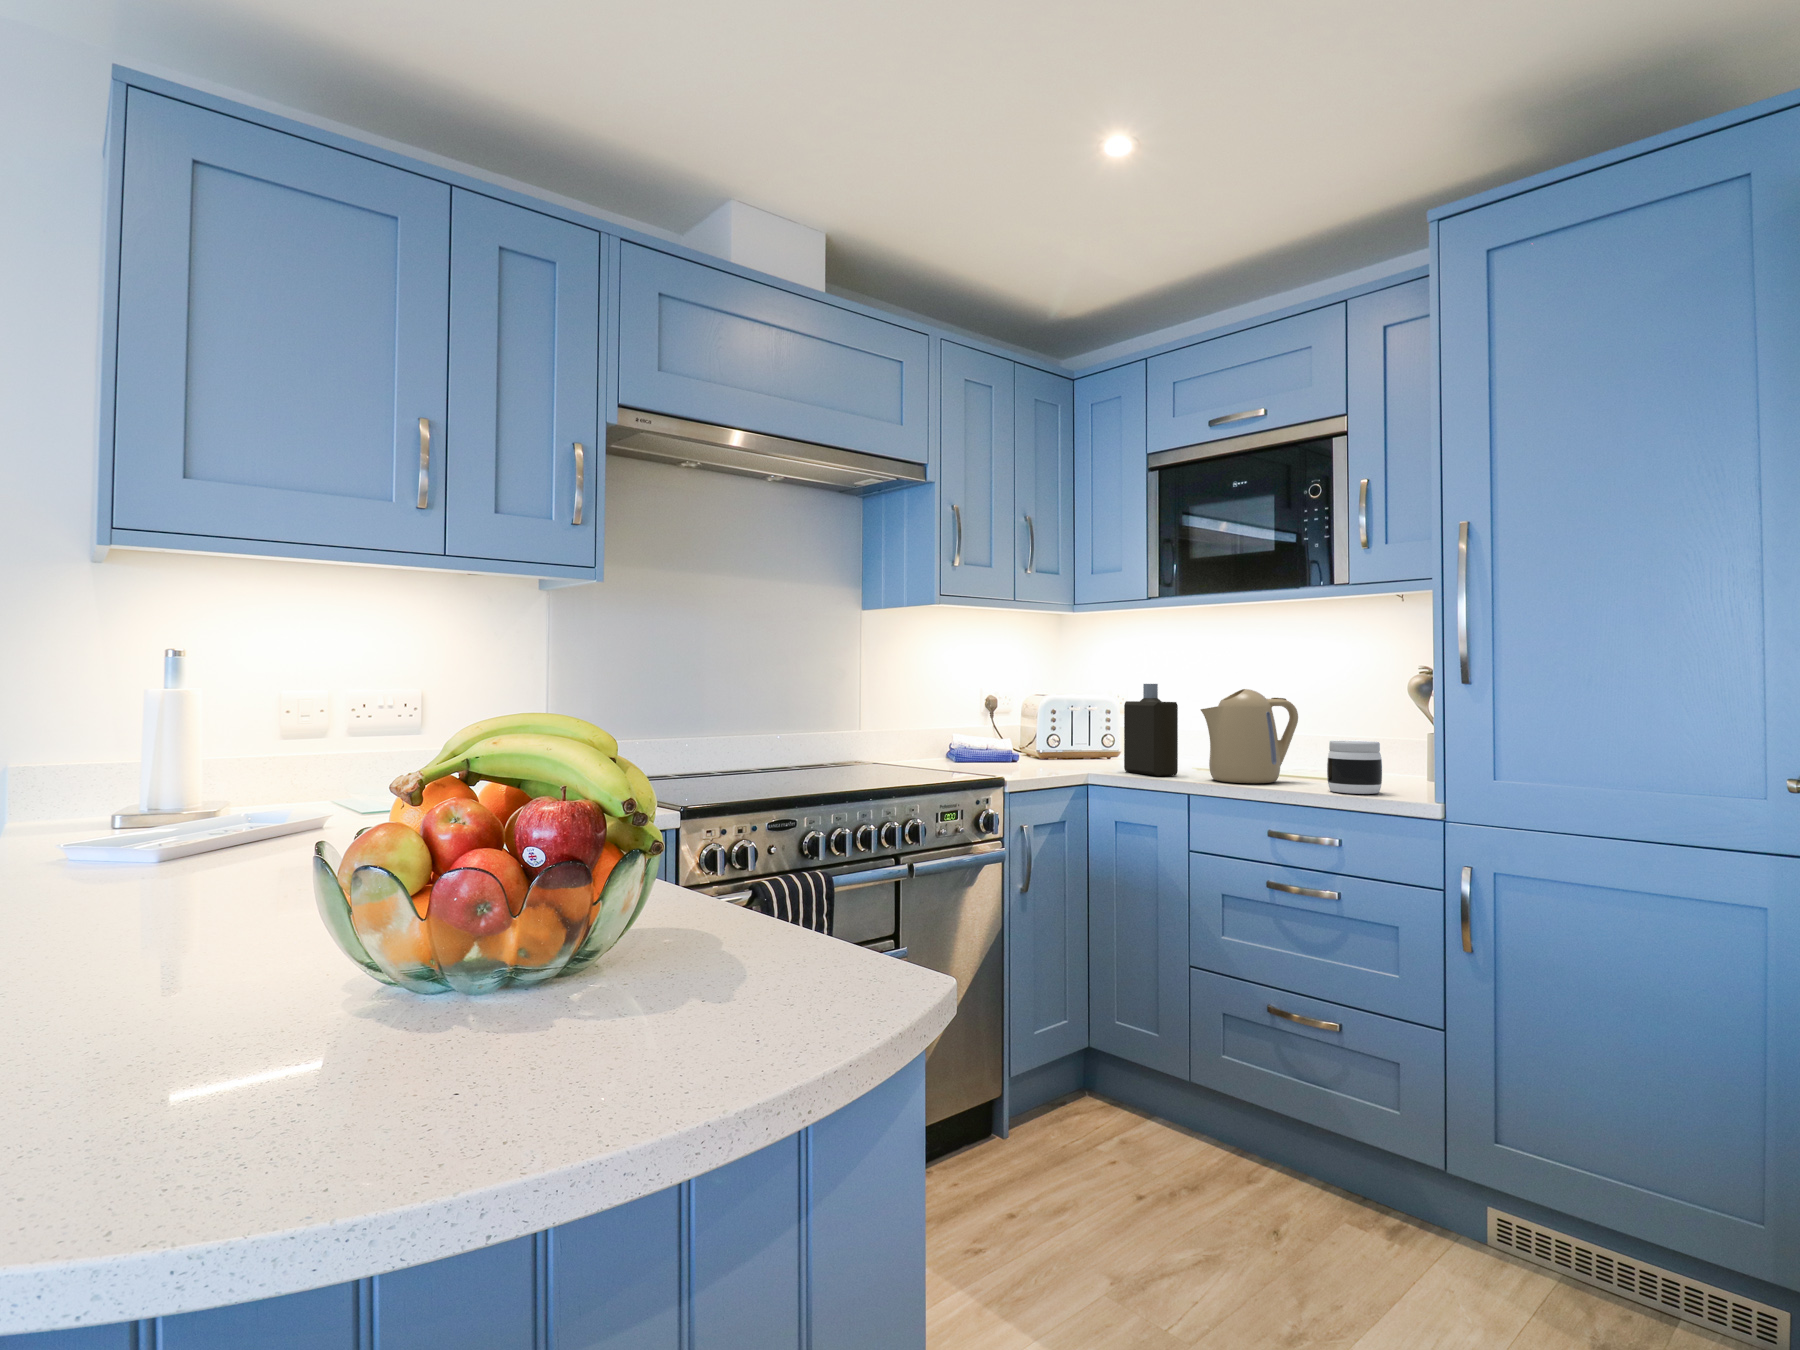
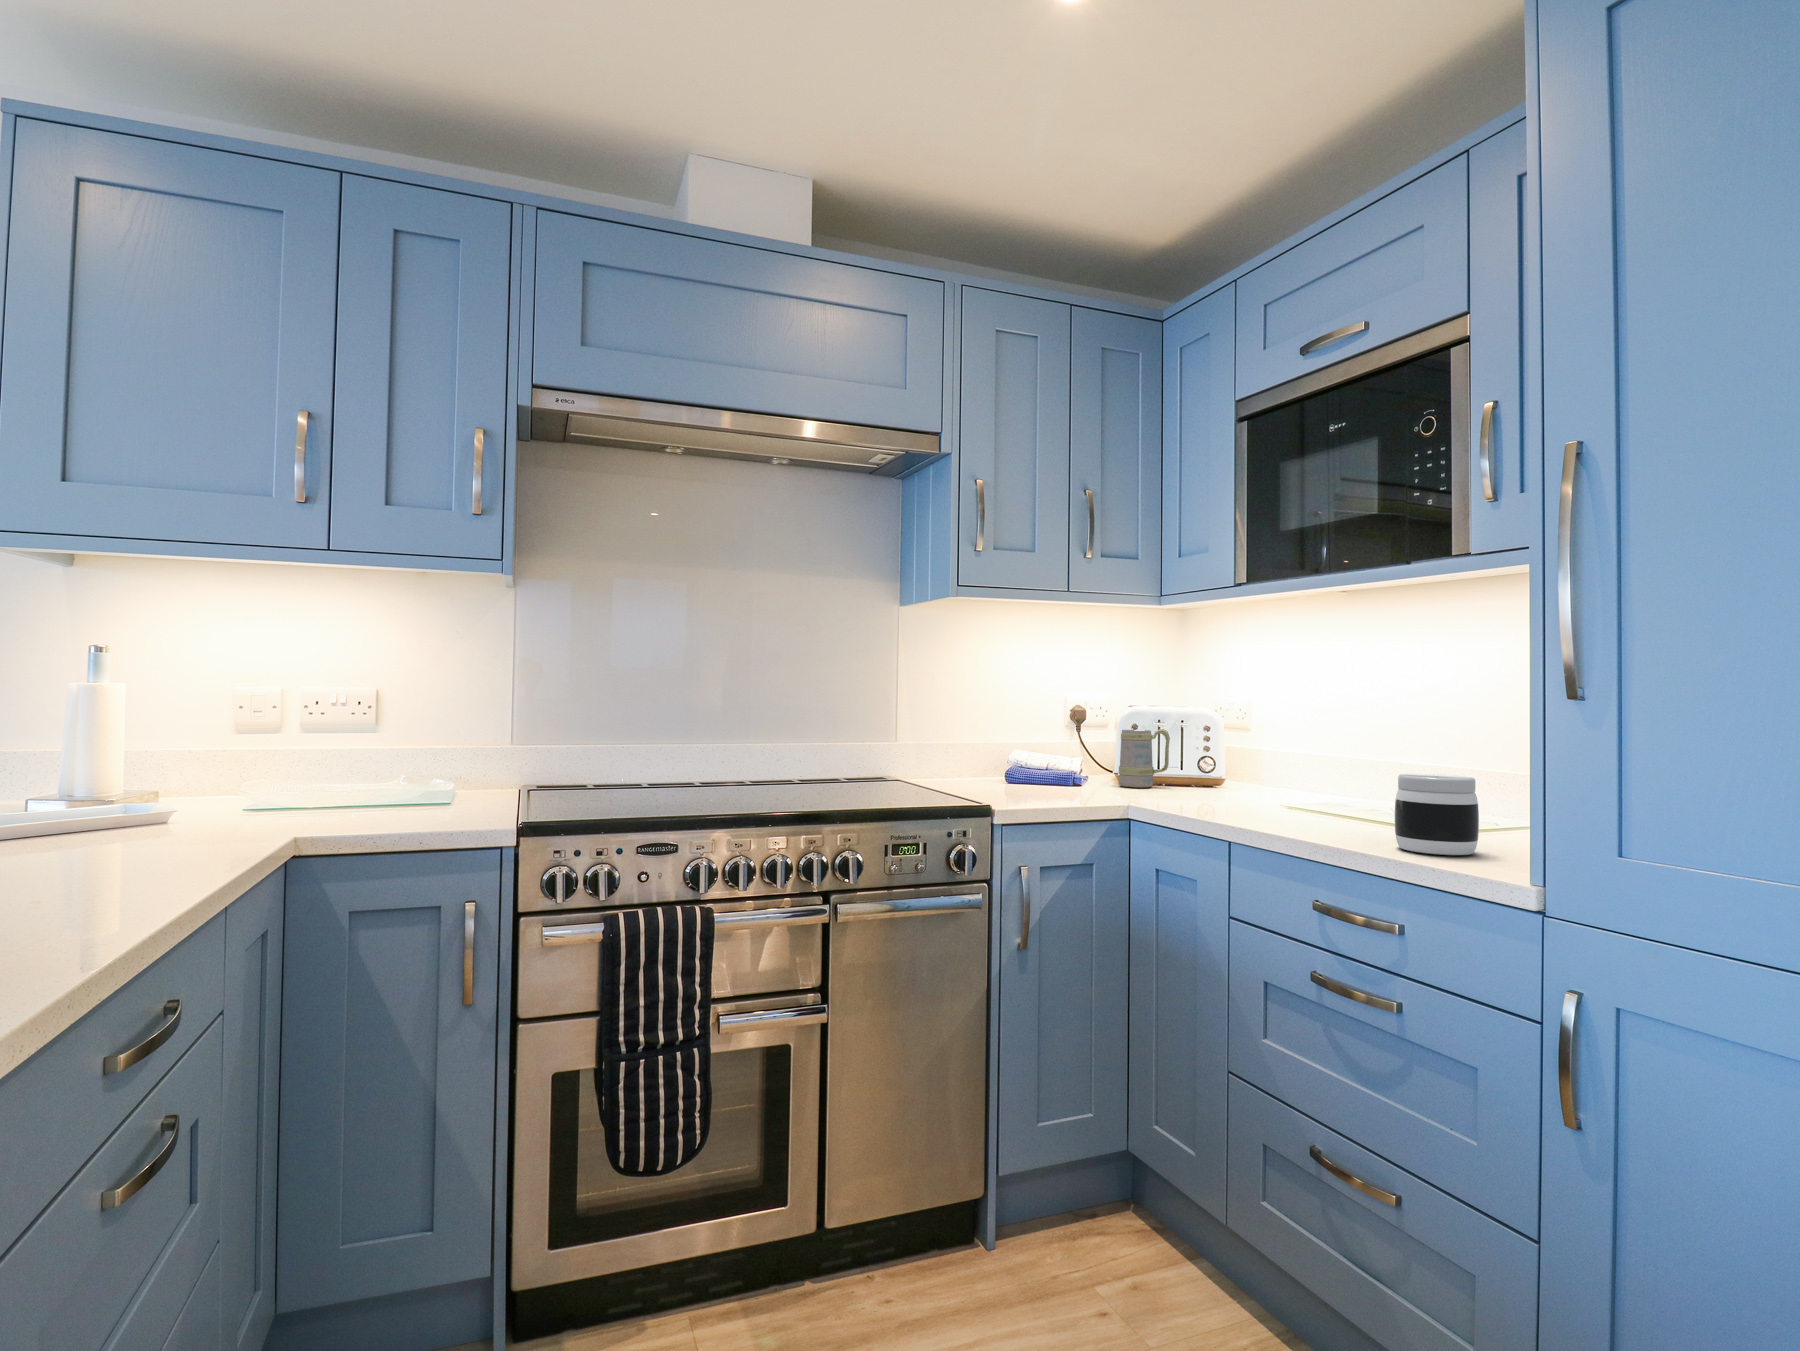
bottle: present [1124,684,1178,776] -> none [1174,691,1233,812]
kettle: present [1201,689,1298,783] -> none [1245,699,1388,829]
mug: none [1046,713,1086,761] -> present [1119,729,1170,788]

